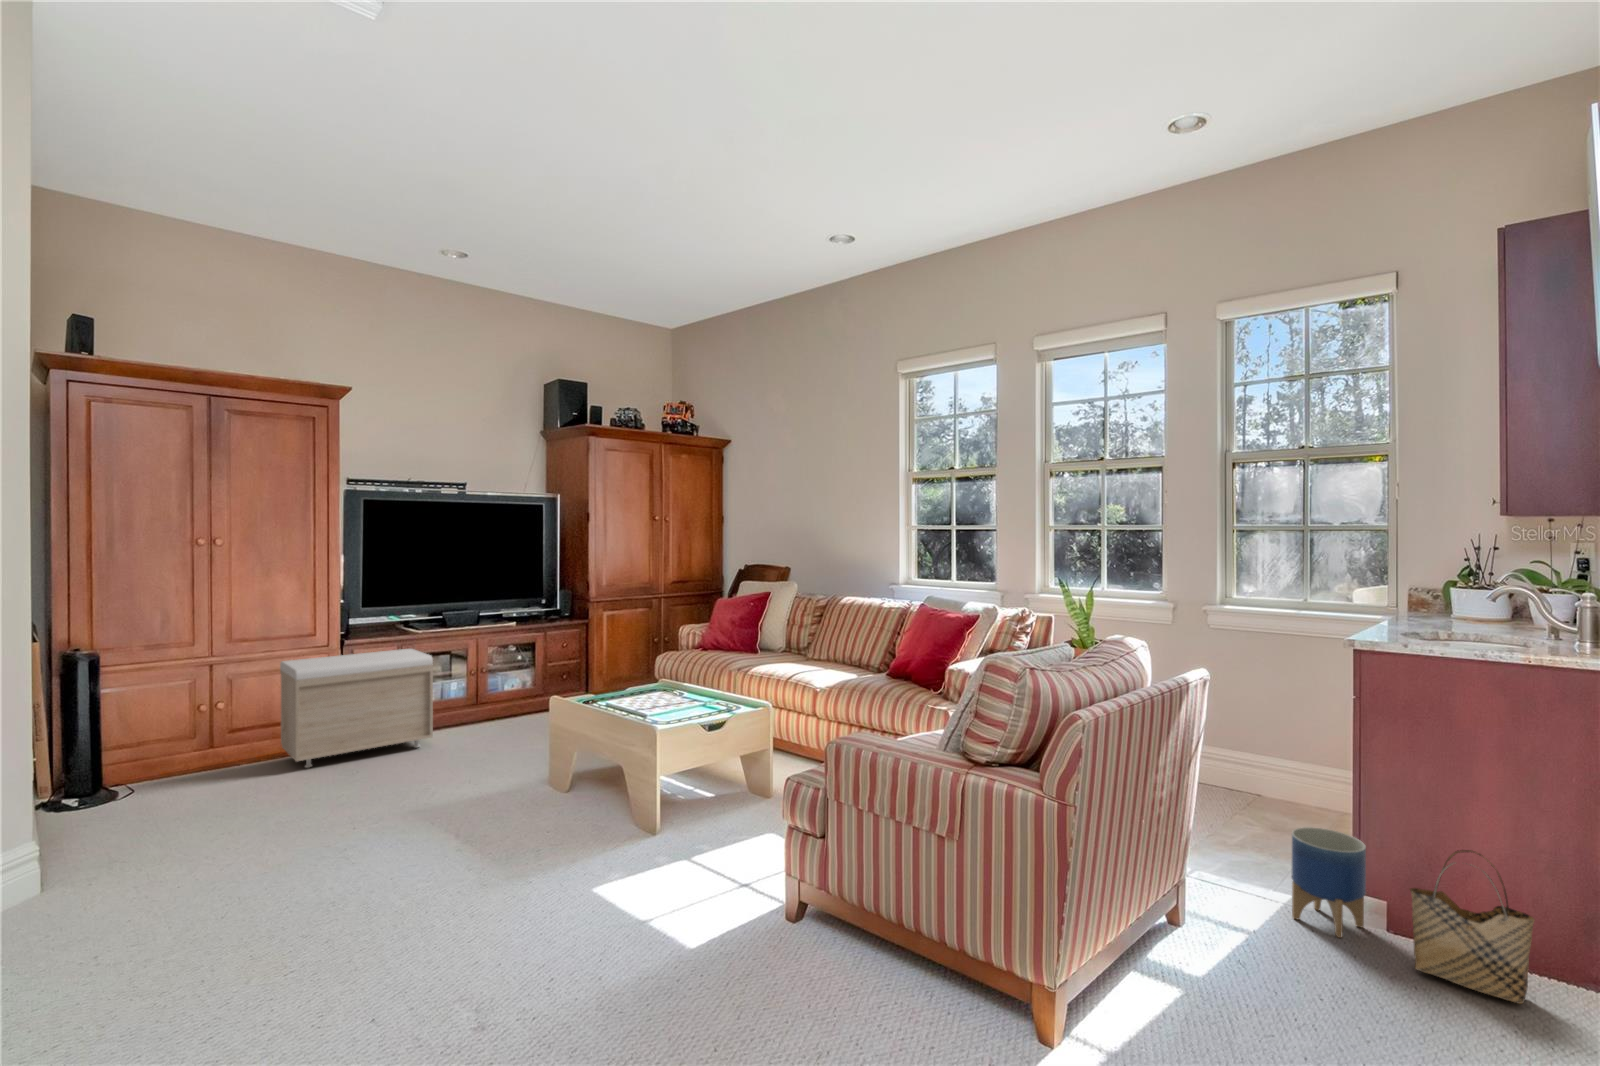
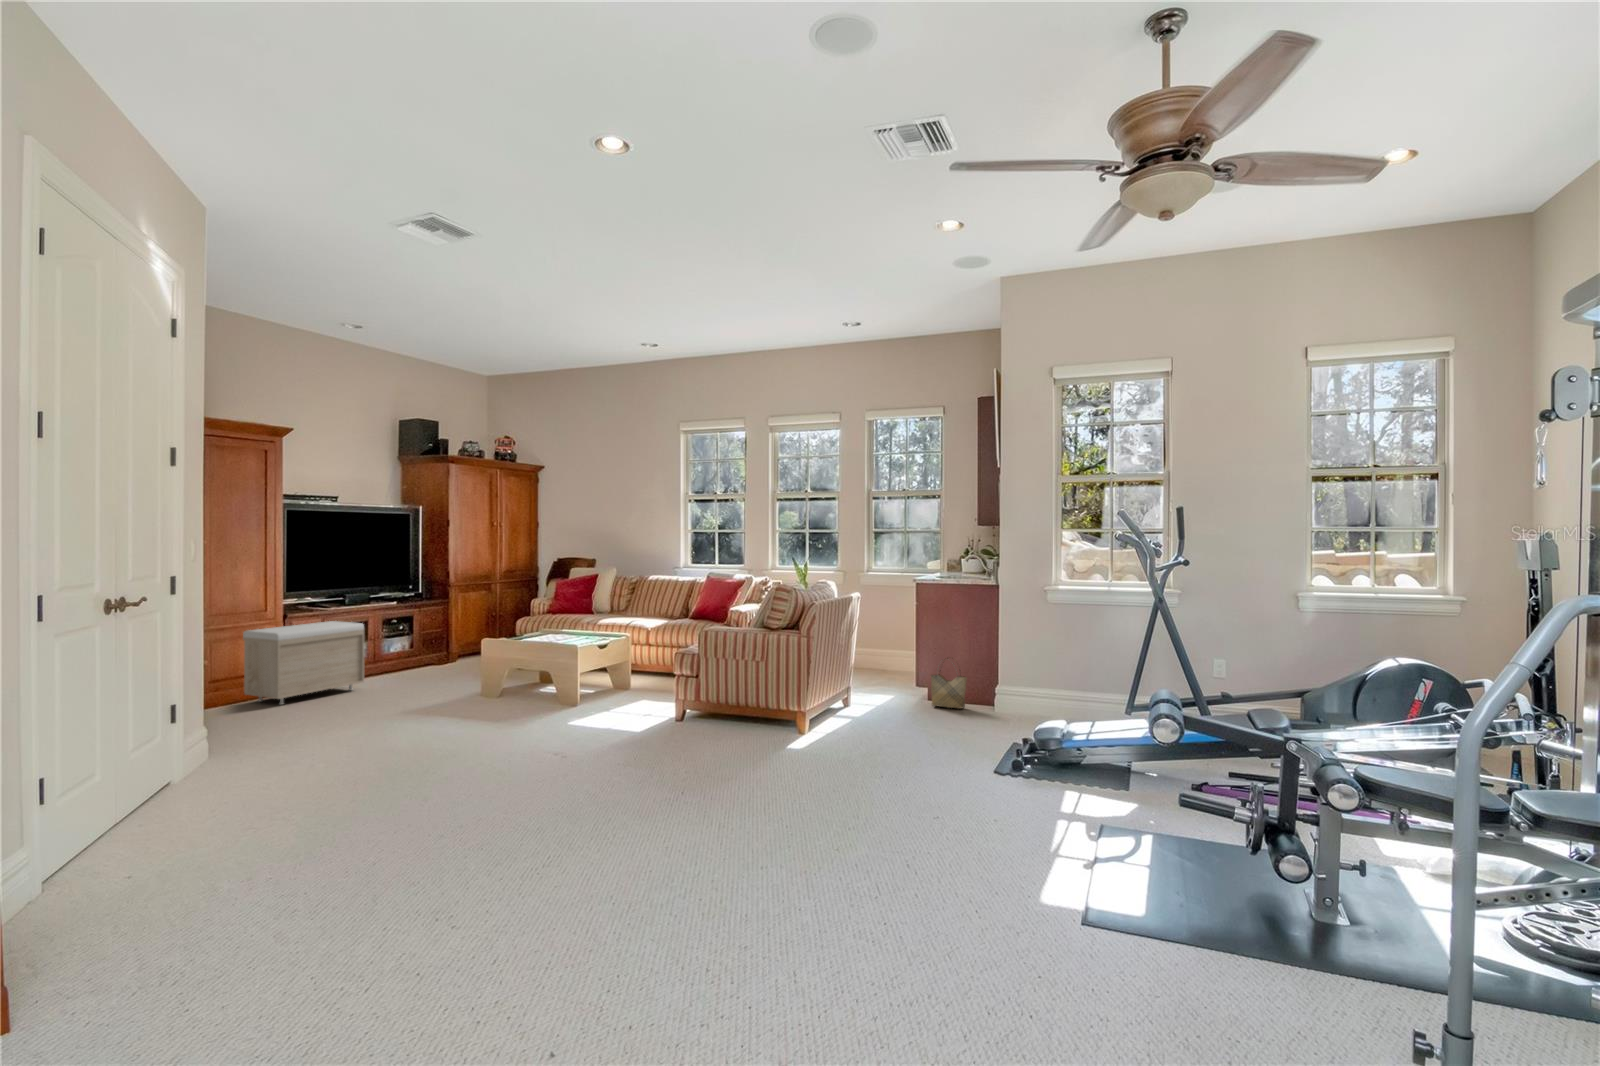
planter: present [1292,827,1366,938] -> none [892,662,918,703]

